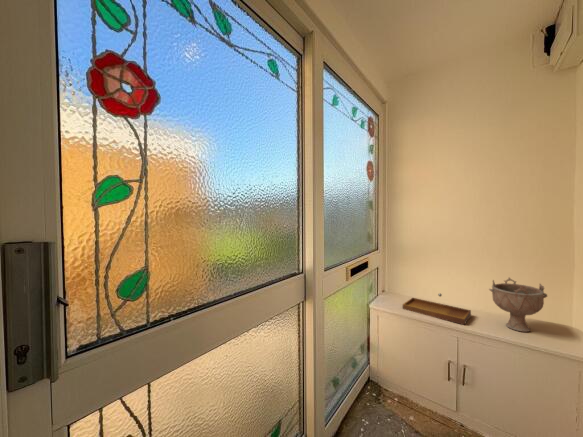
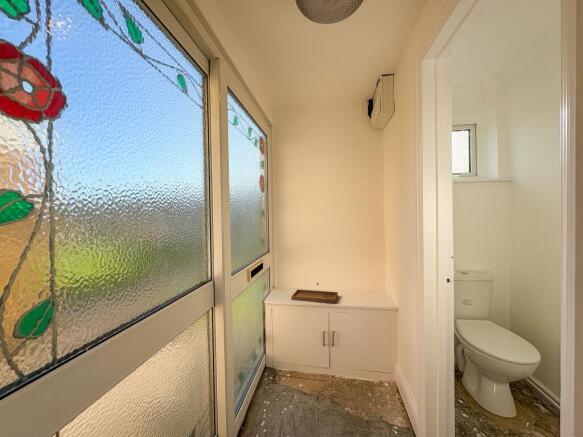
decorative bowl: present [489,278,547,332] -> none [348,264,380,301]

